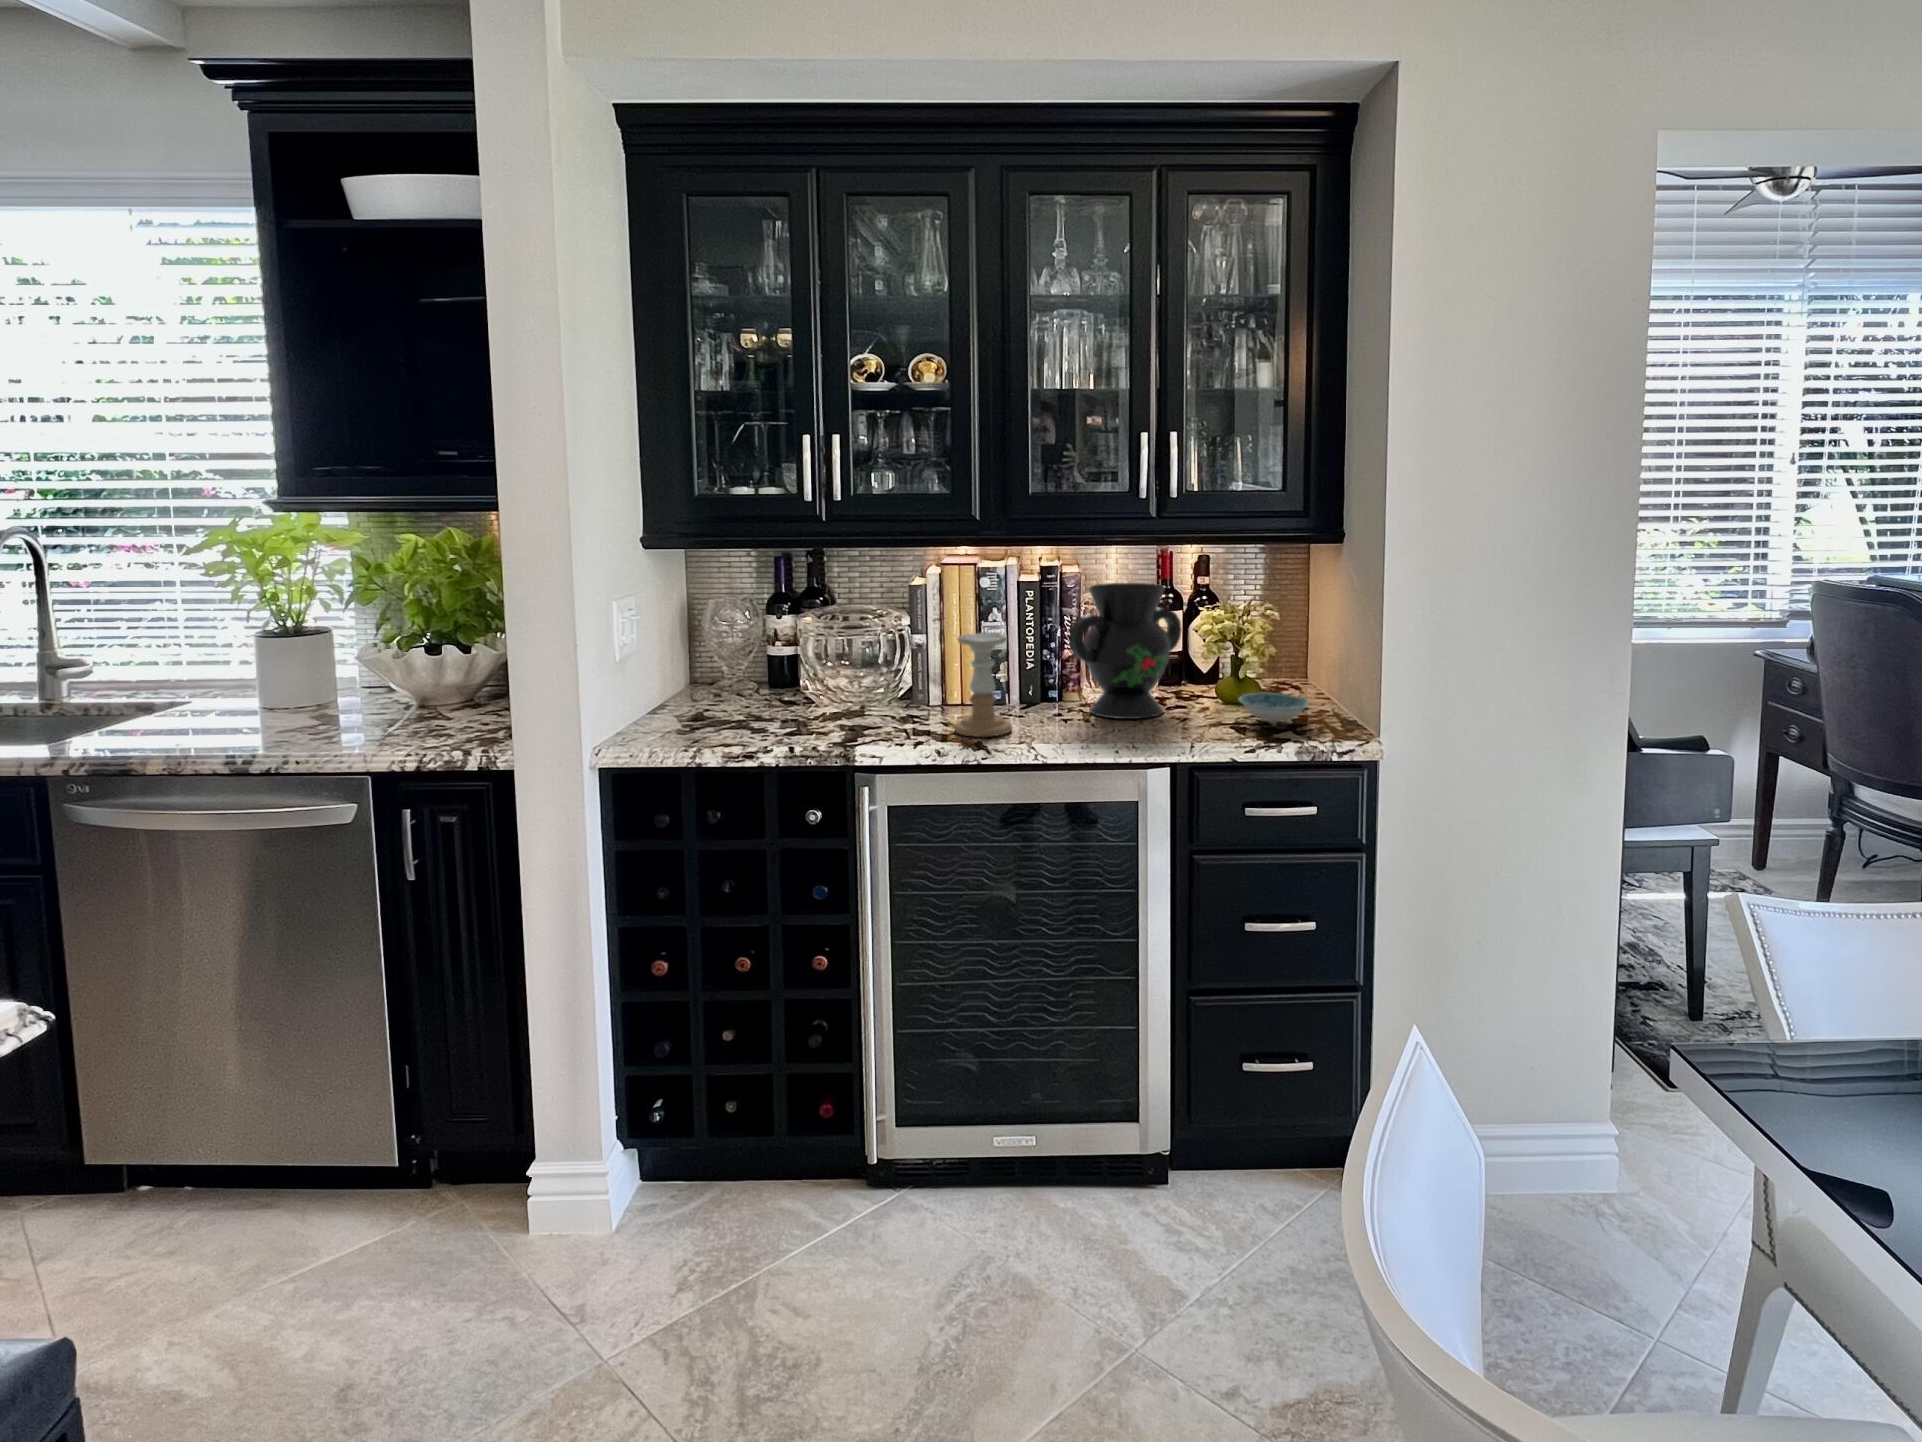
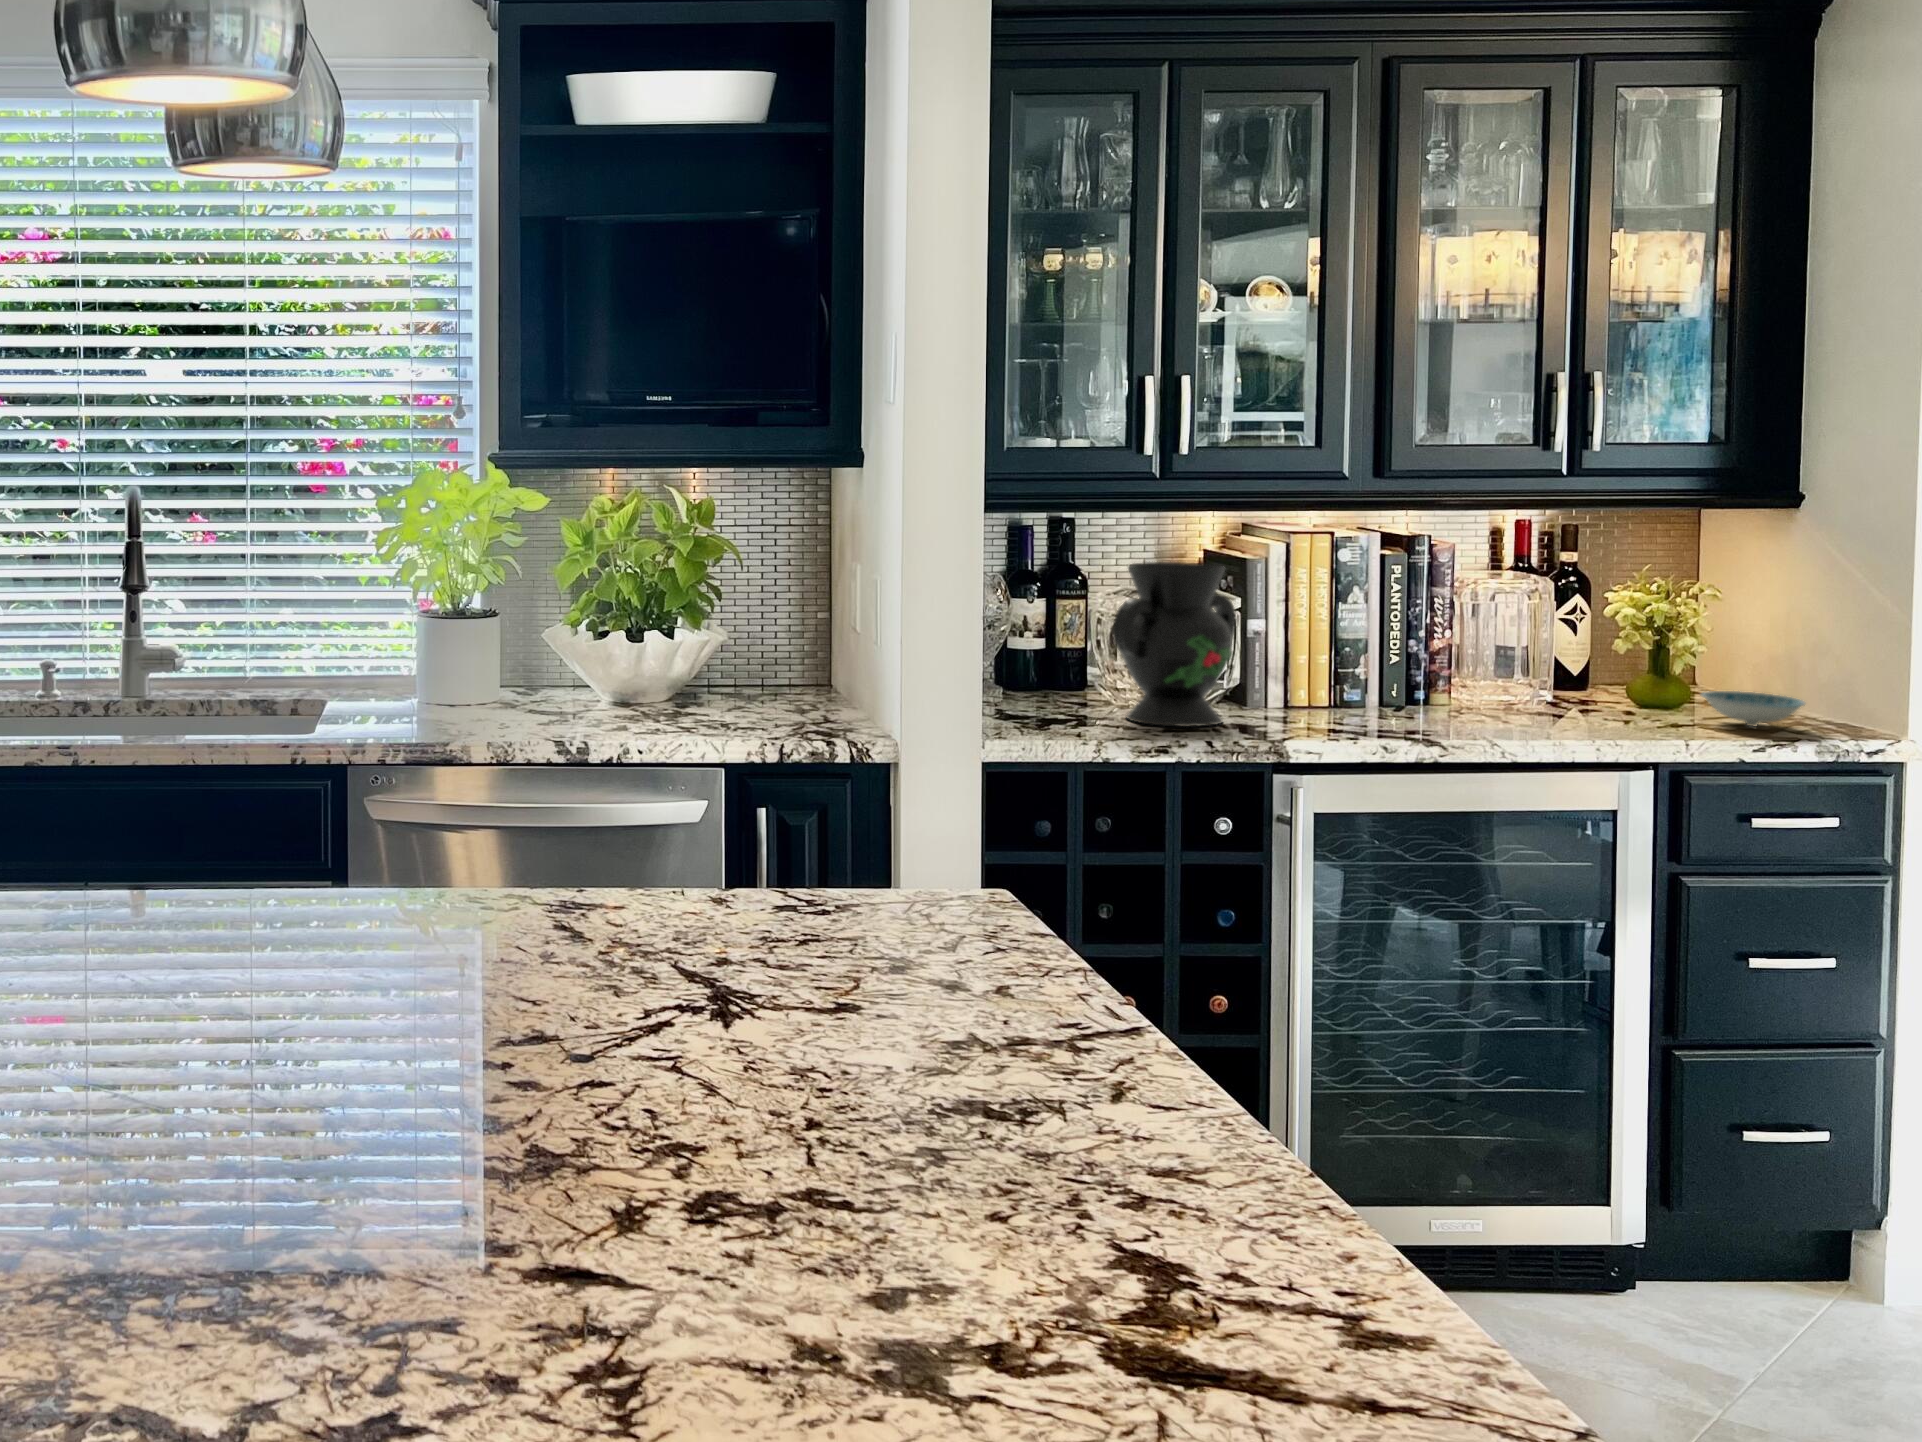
decorative vase: present [1069,583,1182,719] -> present [1112,562,1237,727]
candle holder: present [954,633,1012,737] -> none [1361,614,1437,735]

